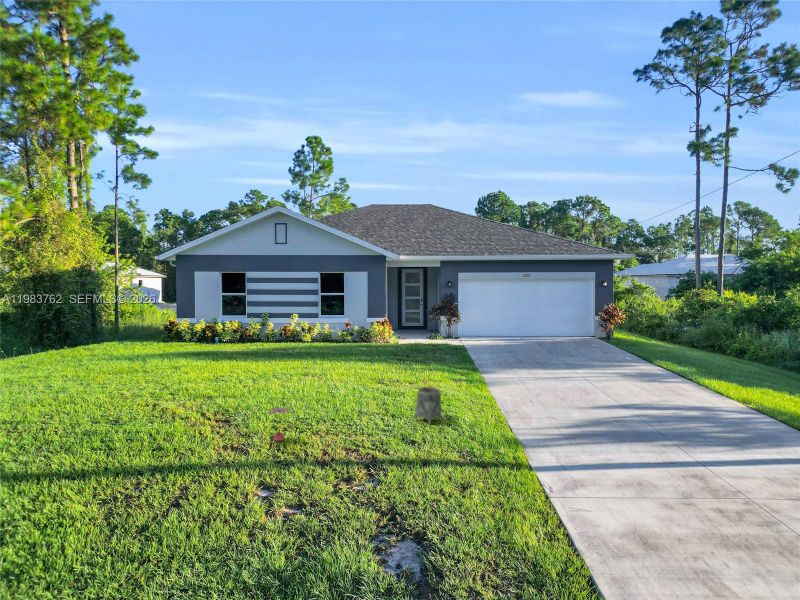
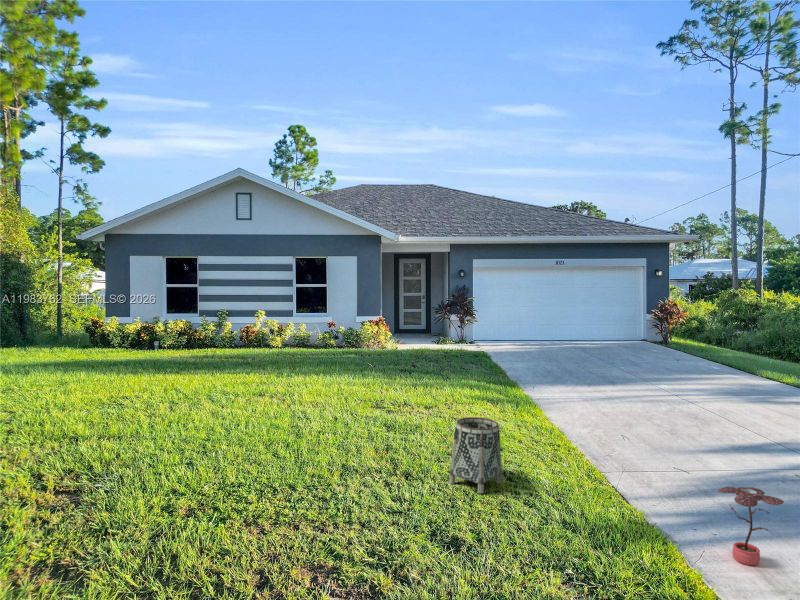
potted plant: present [269,408,290,441] -> present [718,487,784,565]

